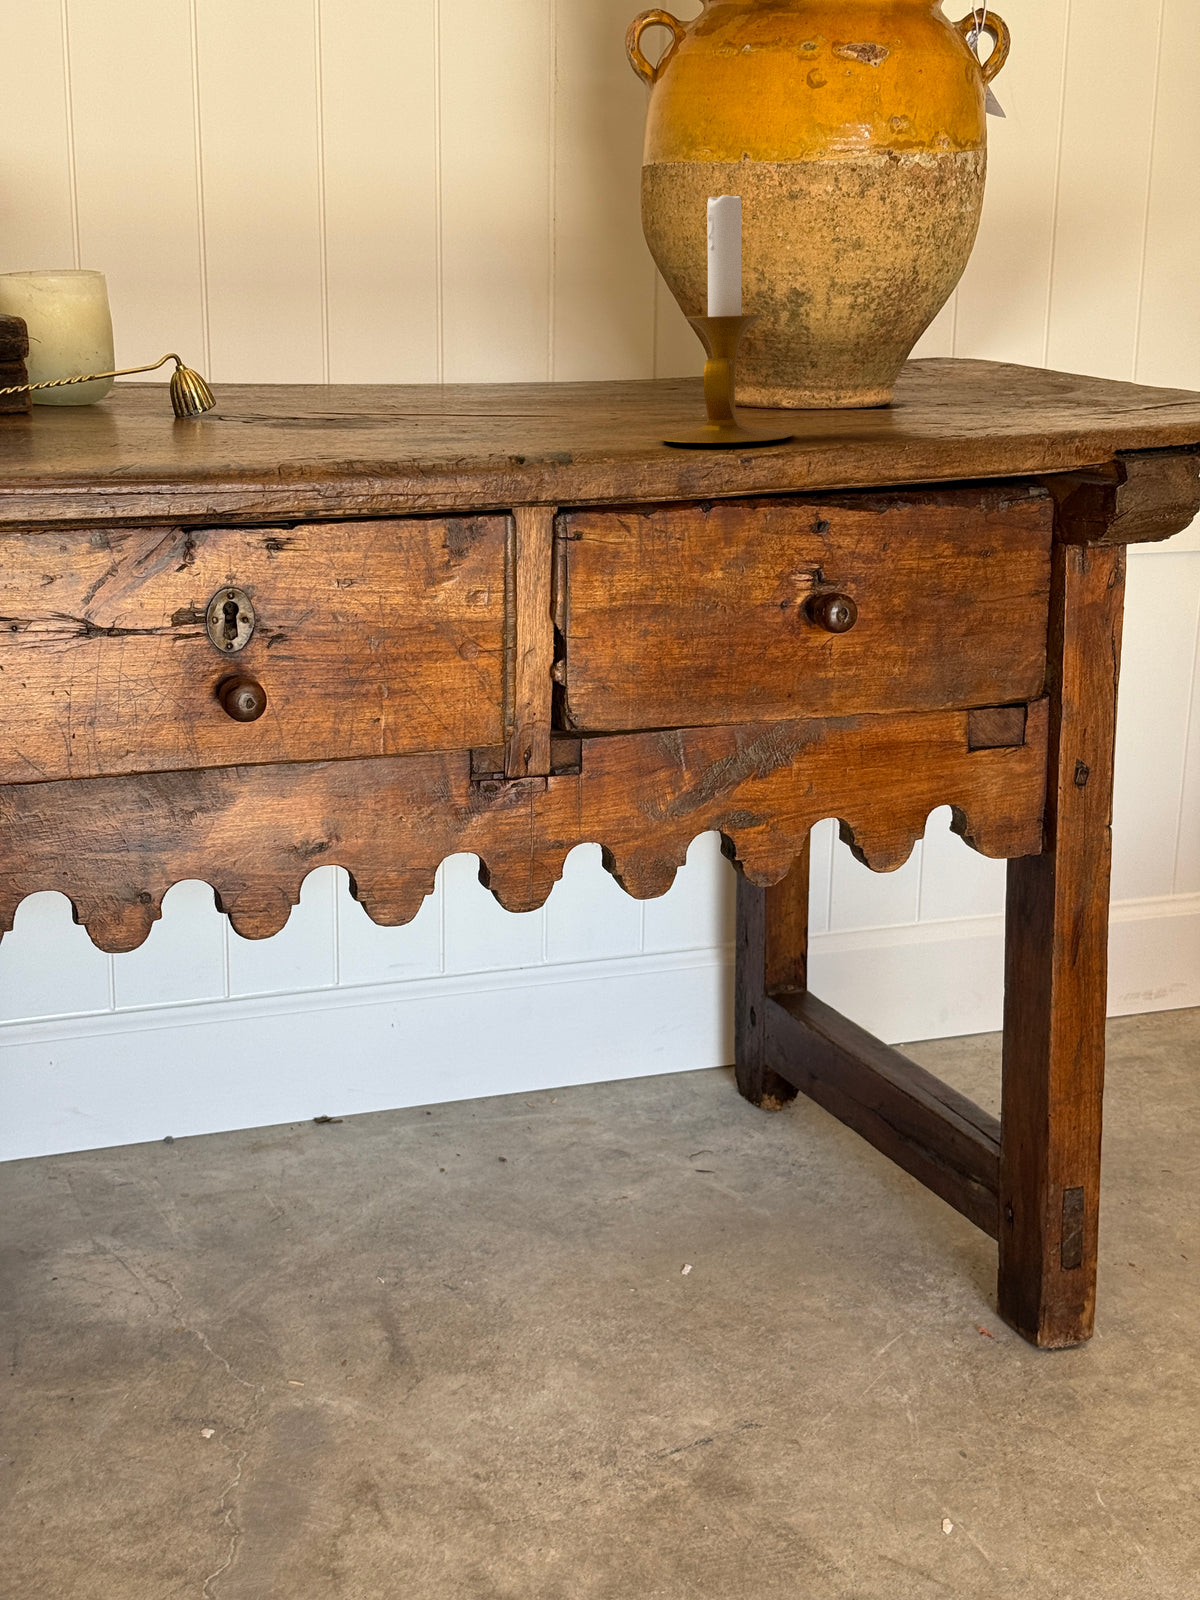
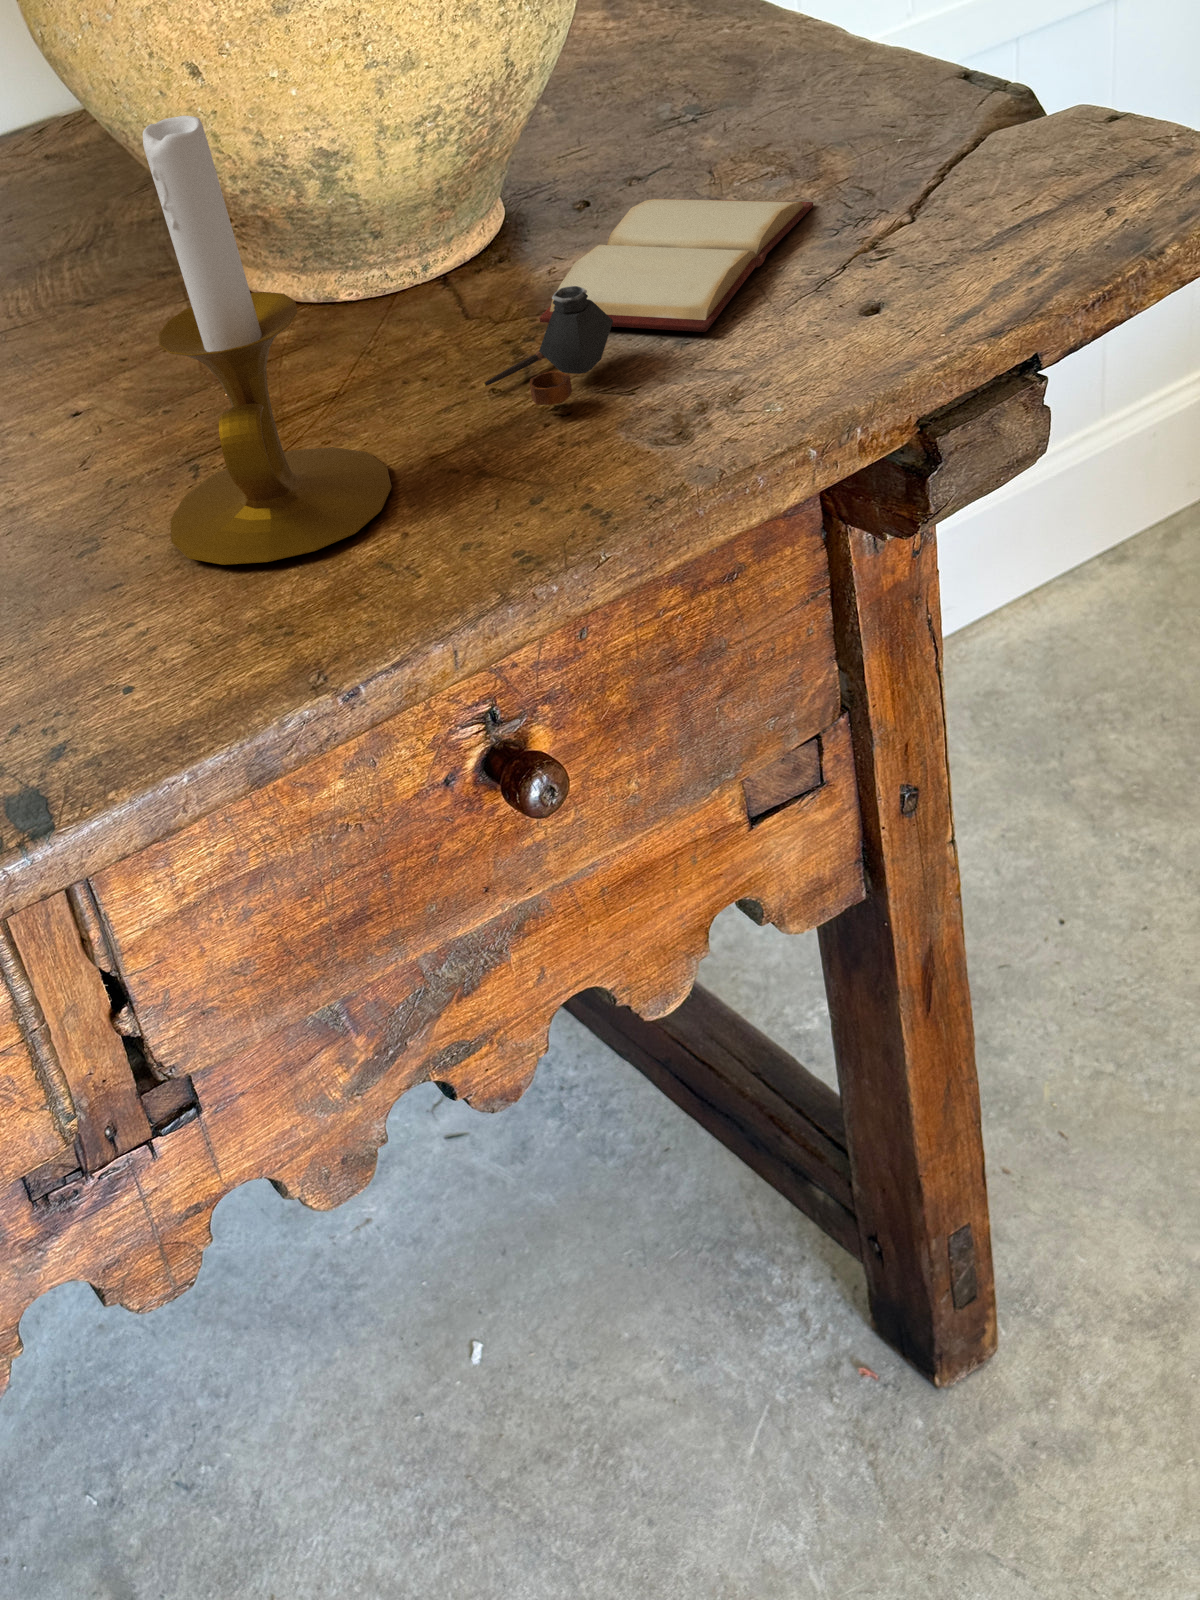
book: none [858,366,1087,419] -> present [483,199,813,405]

